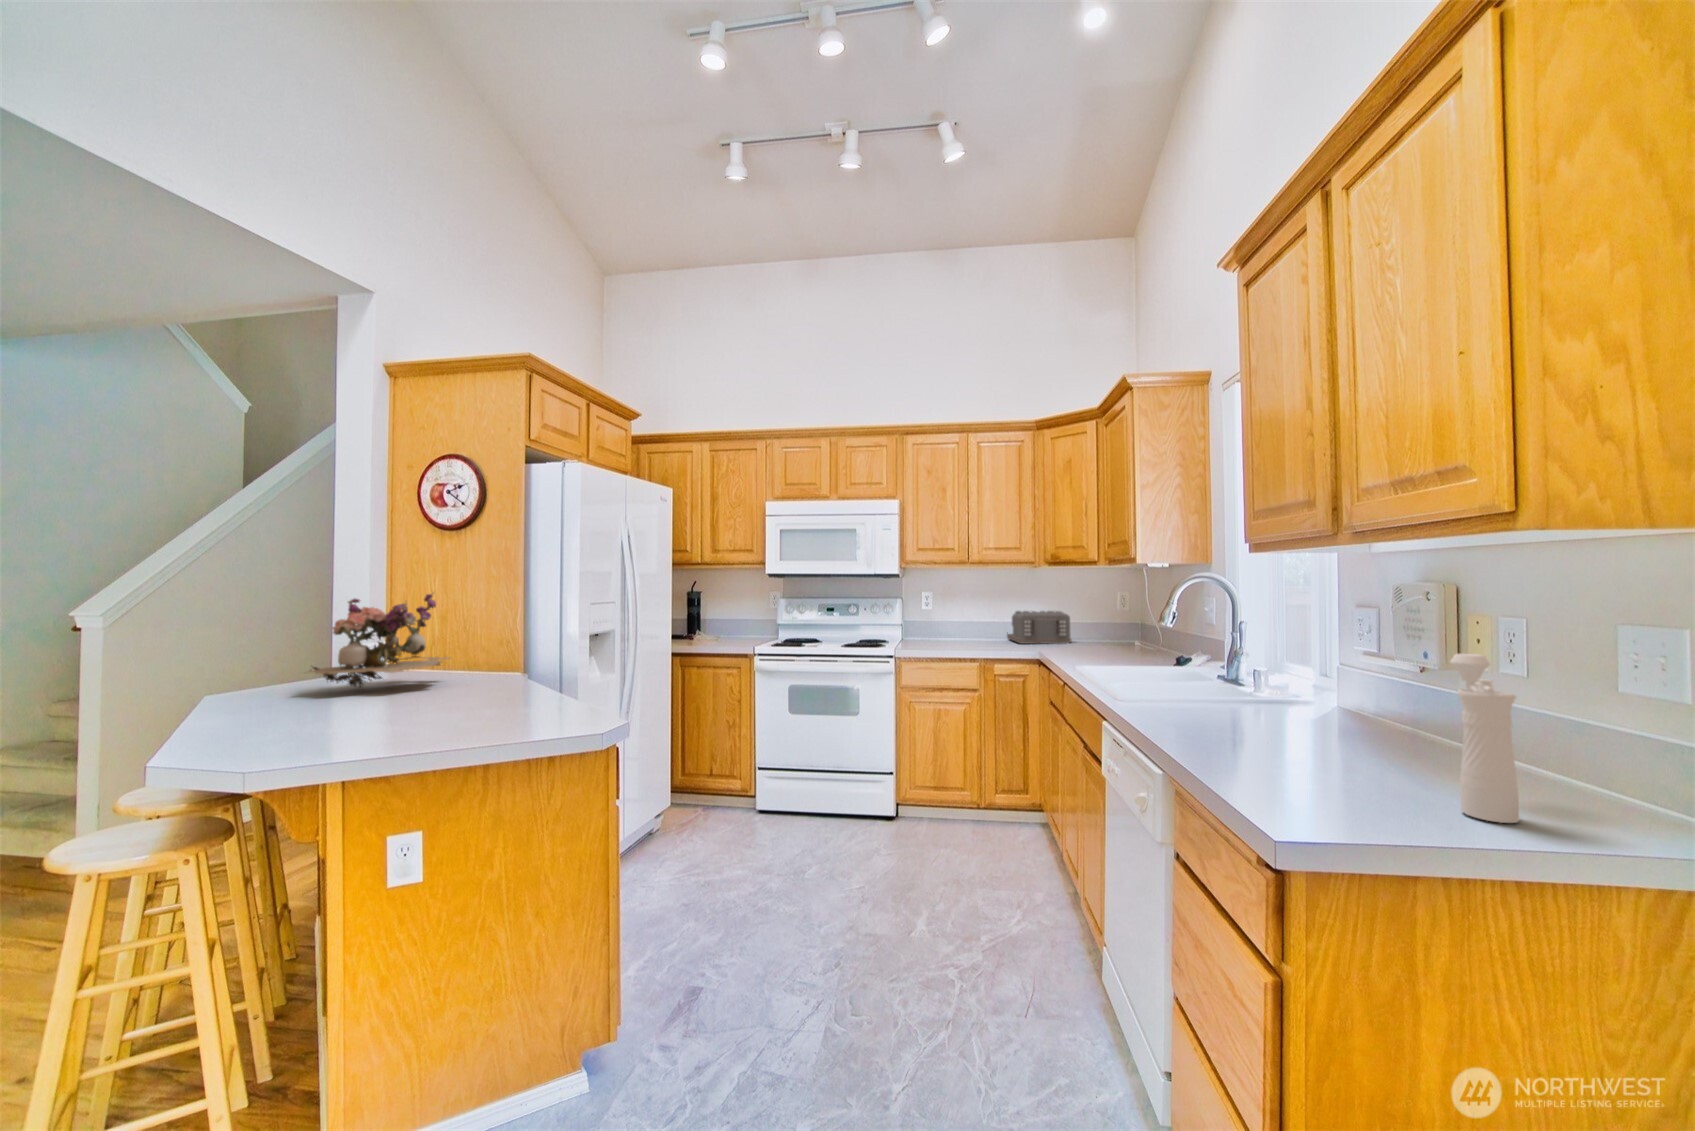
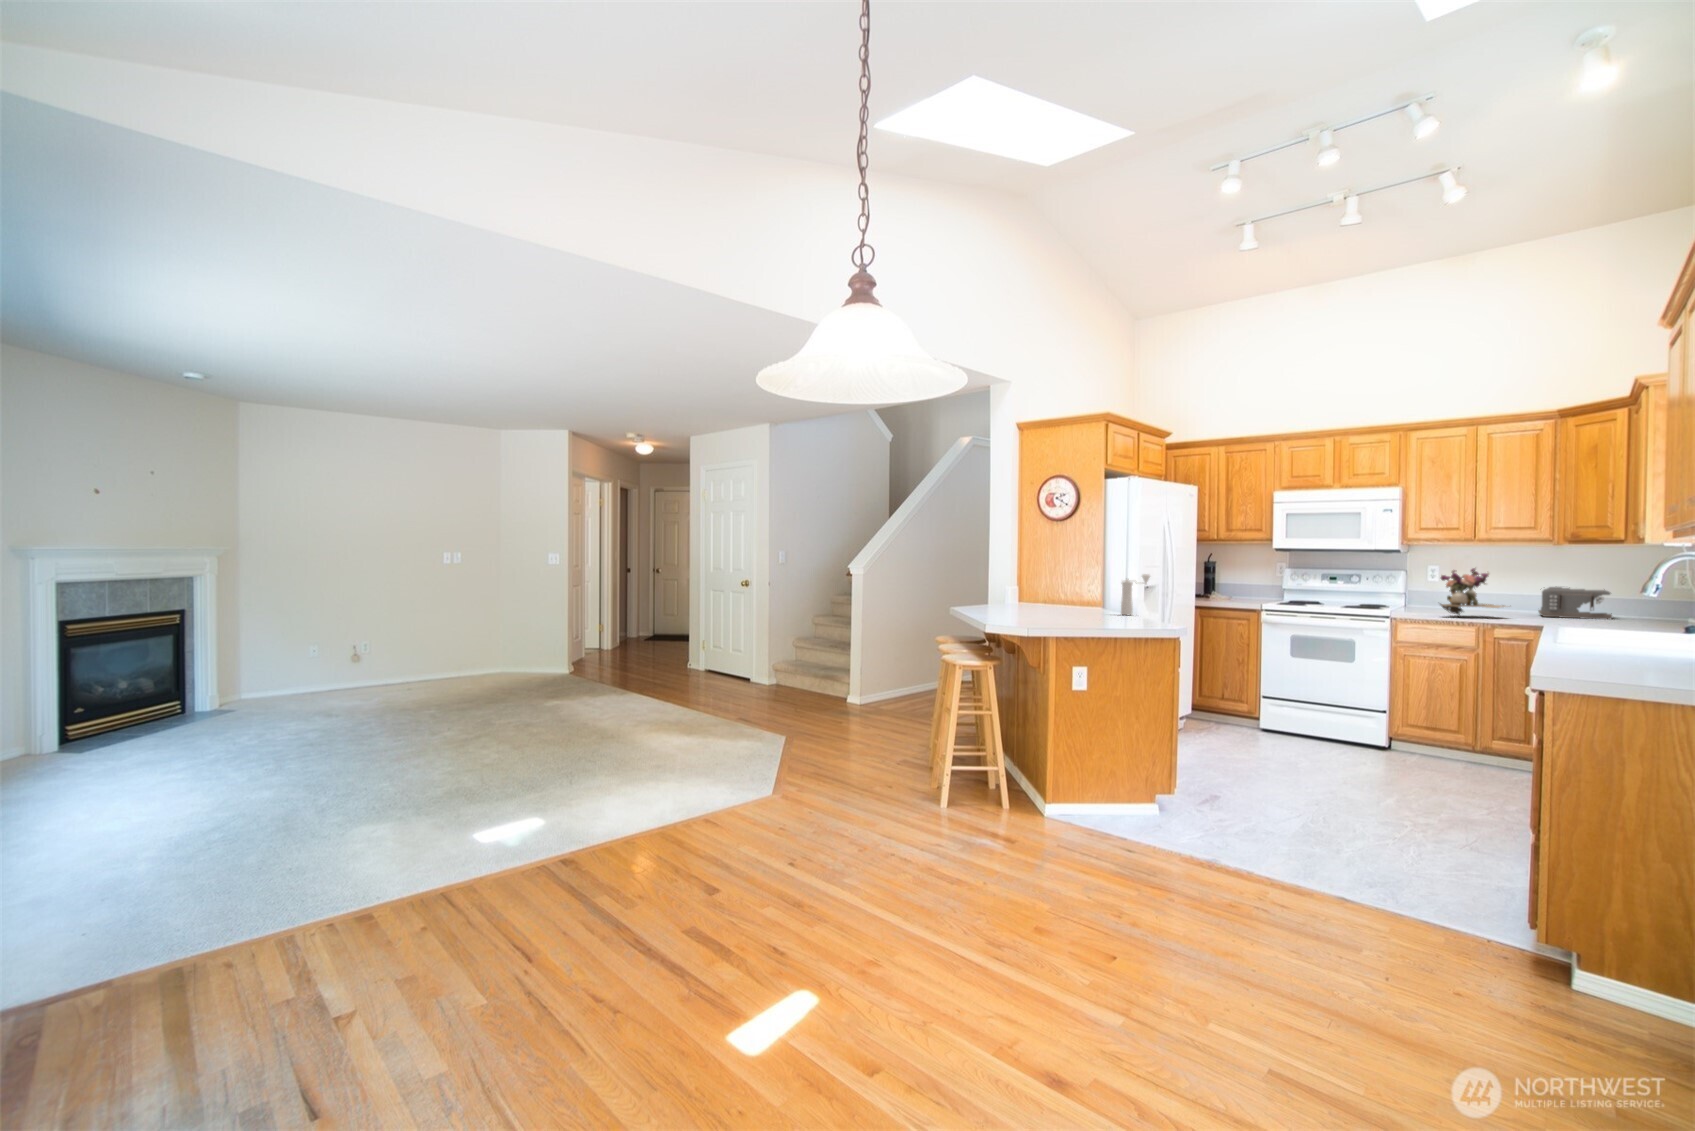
flower arrangement: present [307,593,448,688] -> present [1440,568,1505,615]
pepper mill: present [1450,654,1519,823] -> present [1121,574,1150,615]

